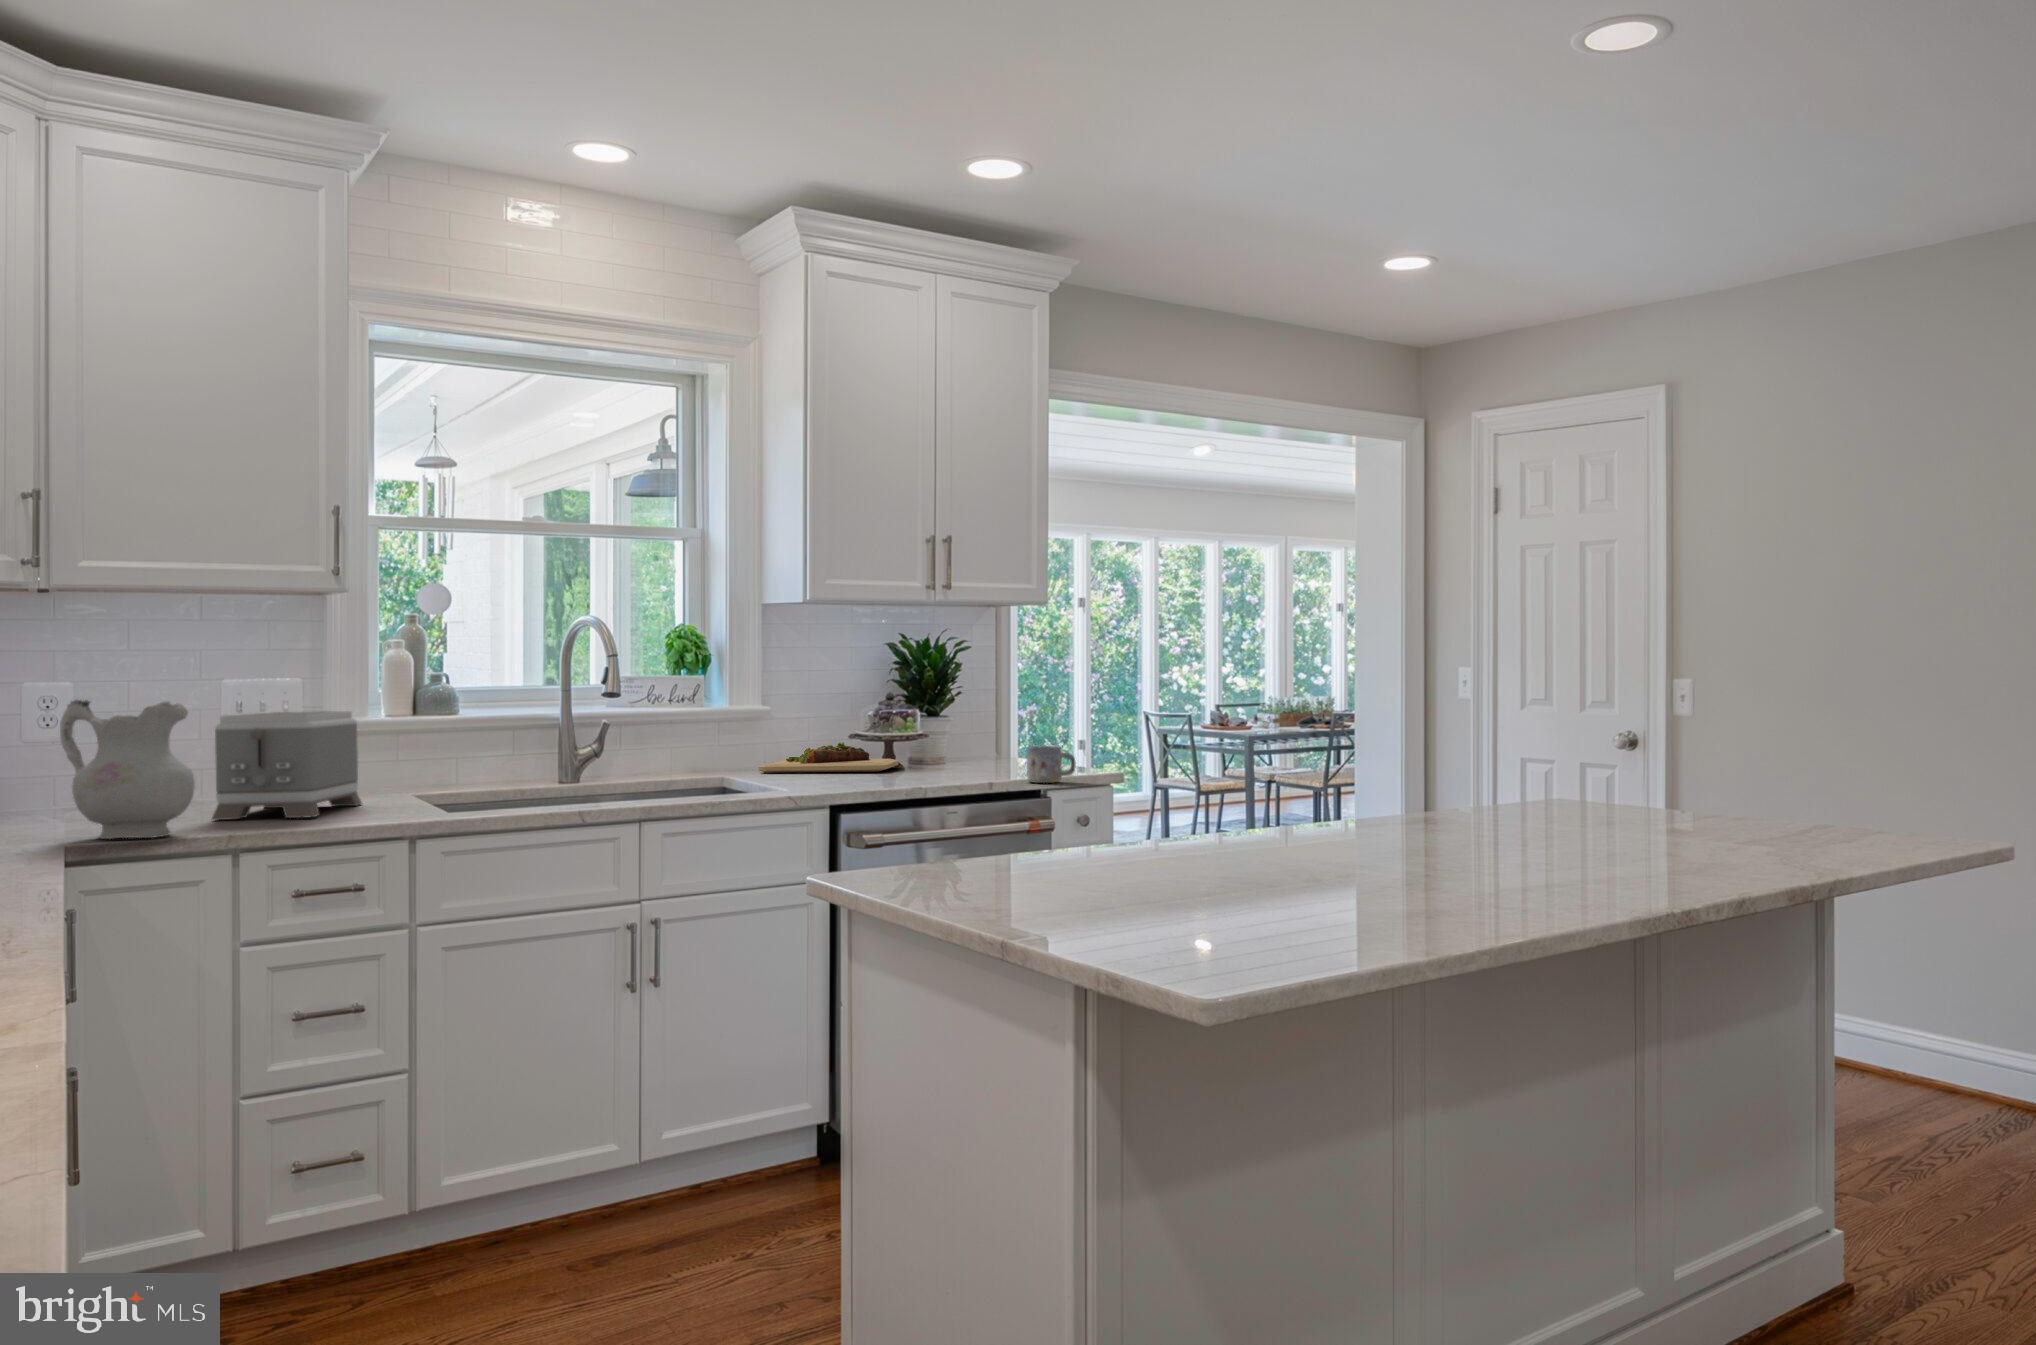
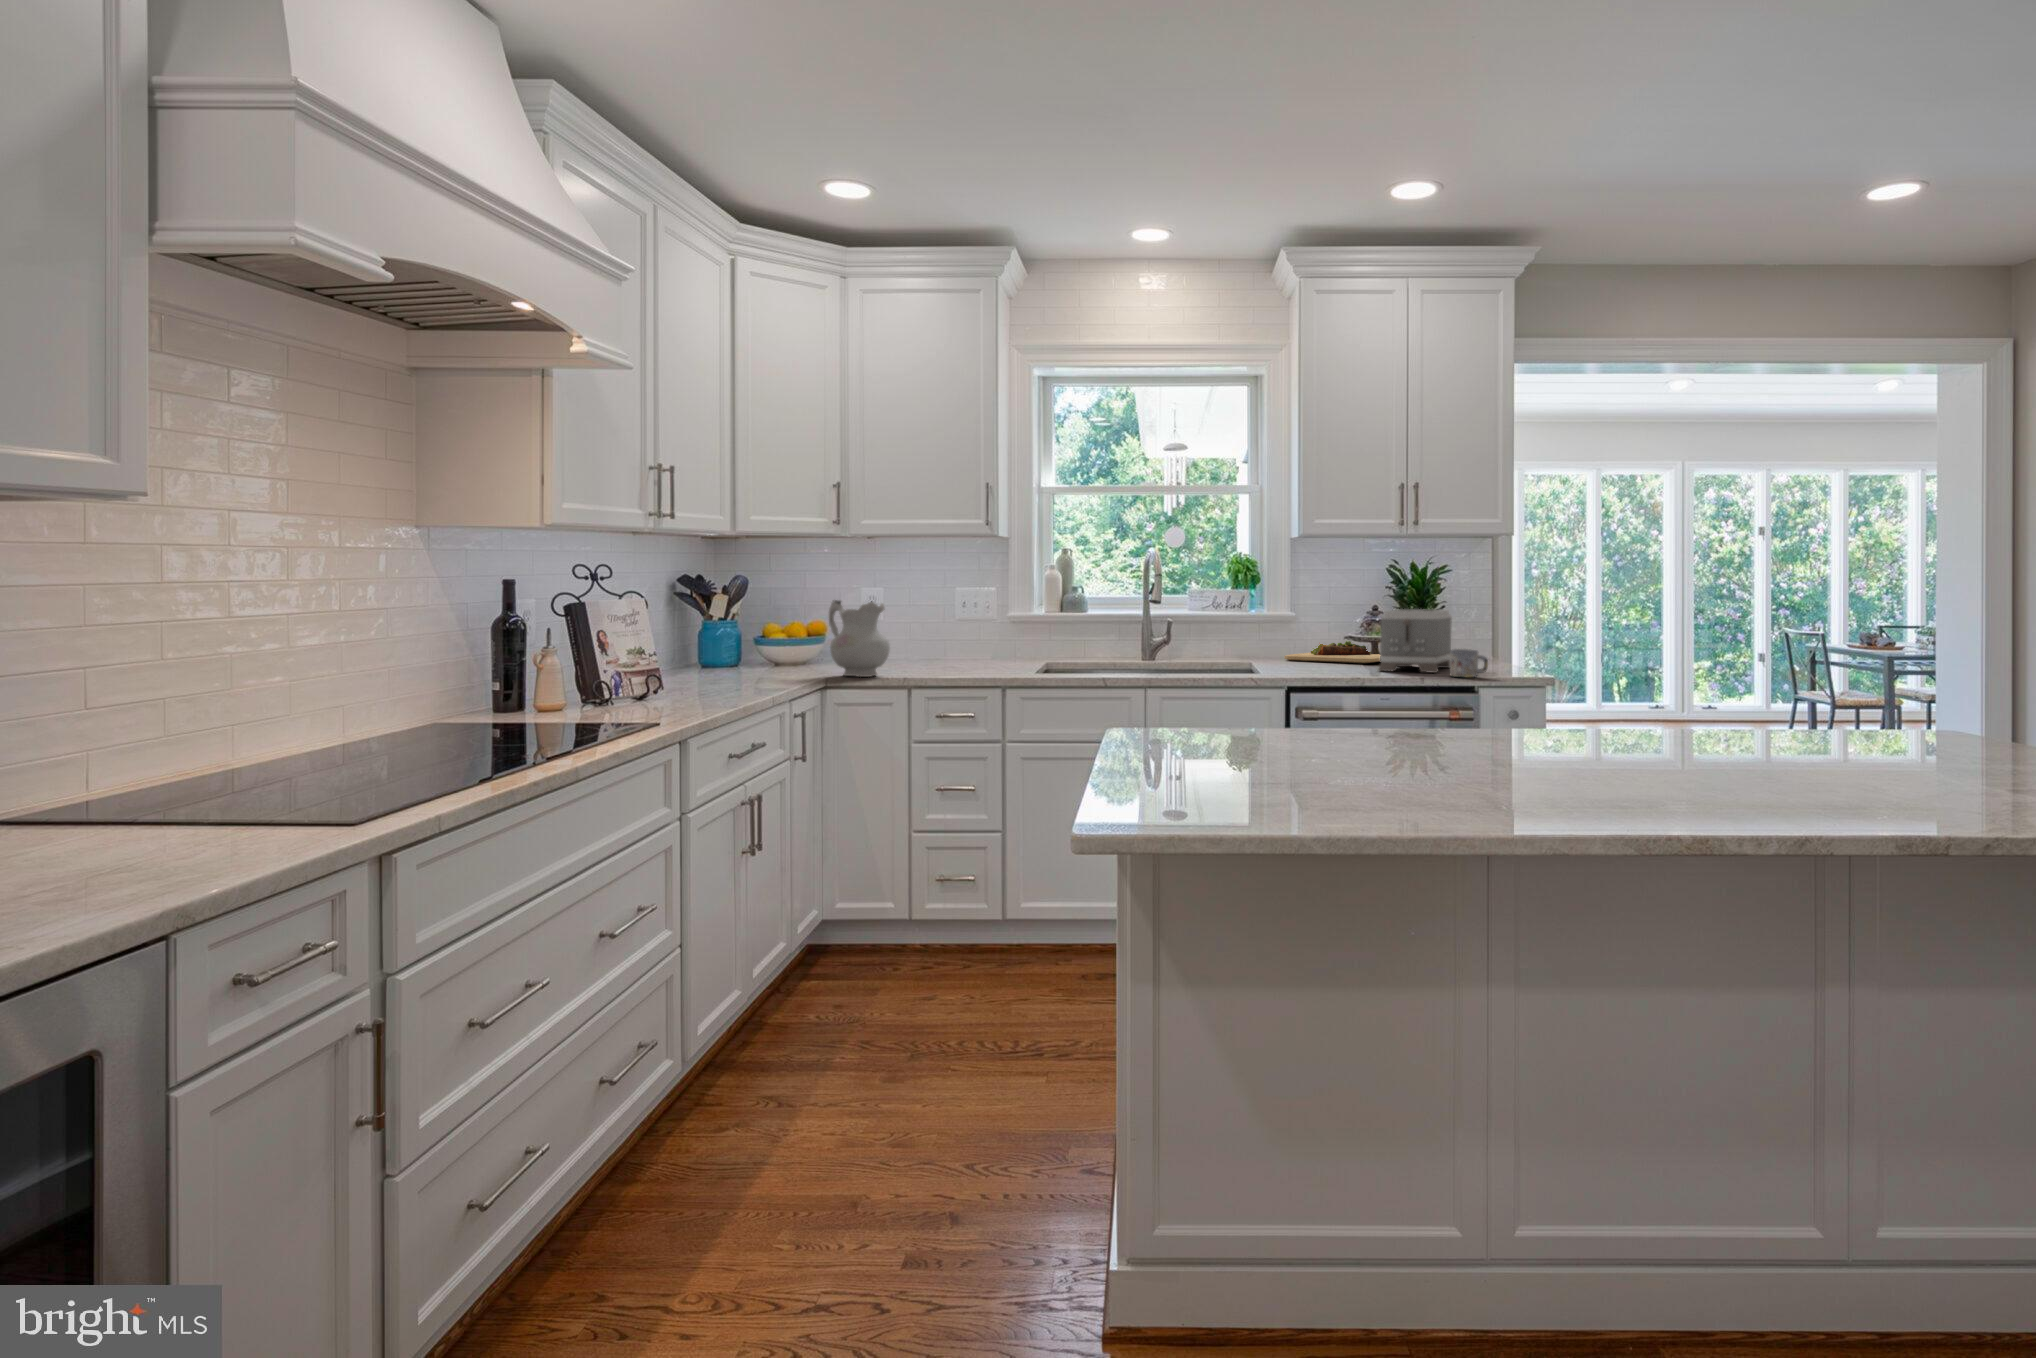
toaster: present [212,711,362,820] -> present [1379,609,1452,673]

